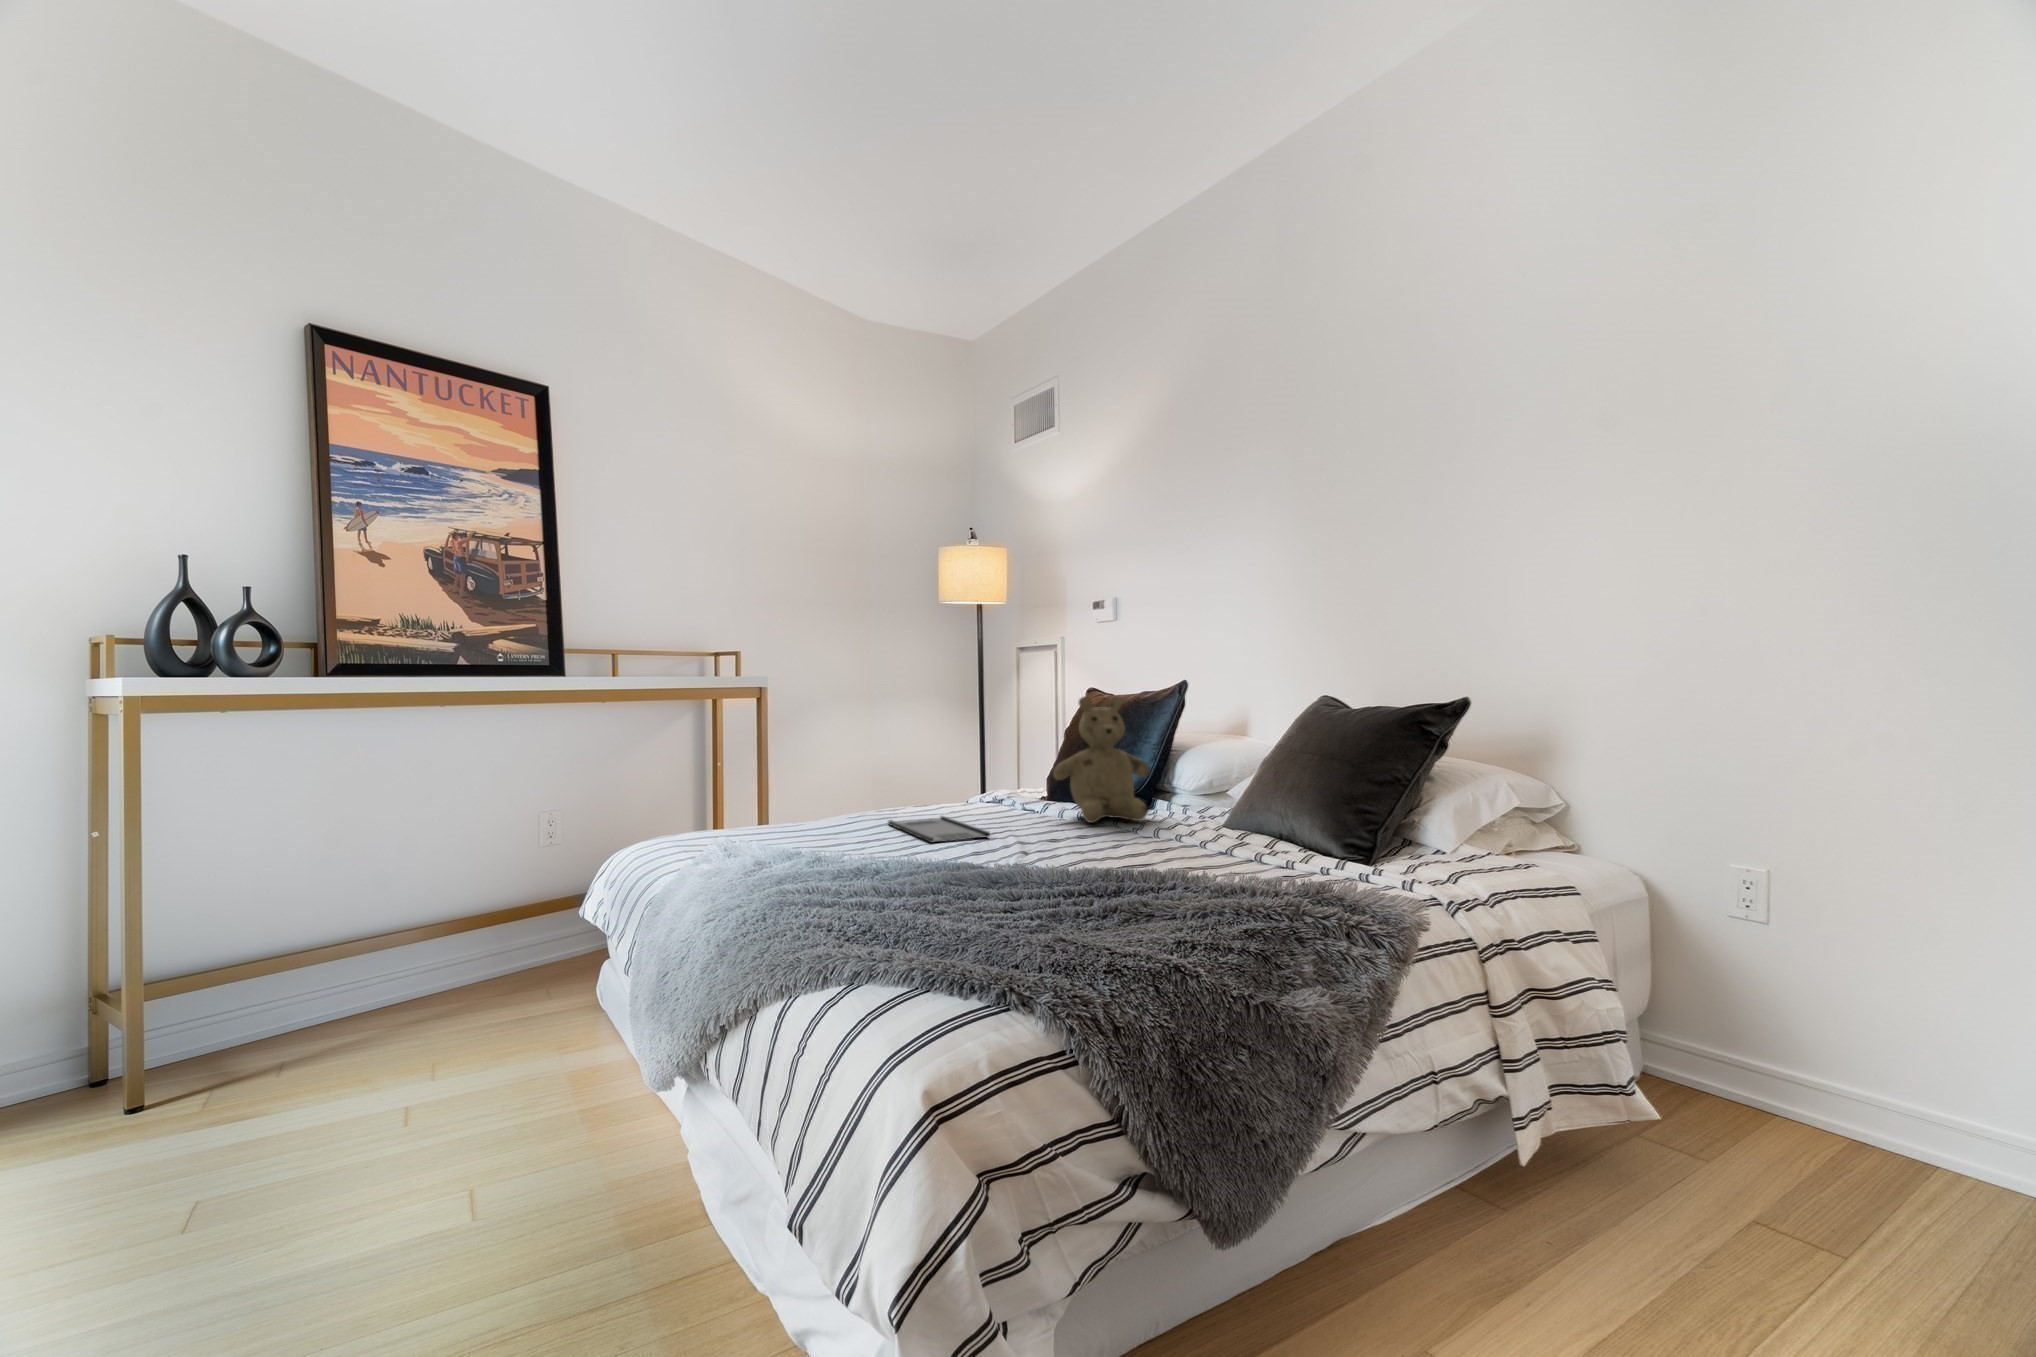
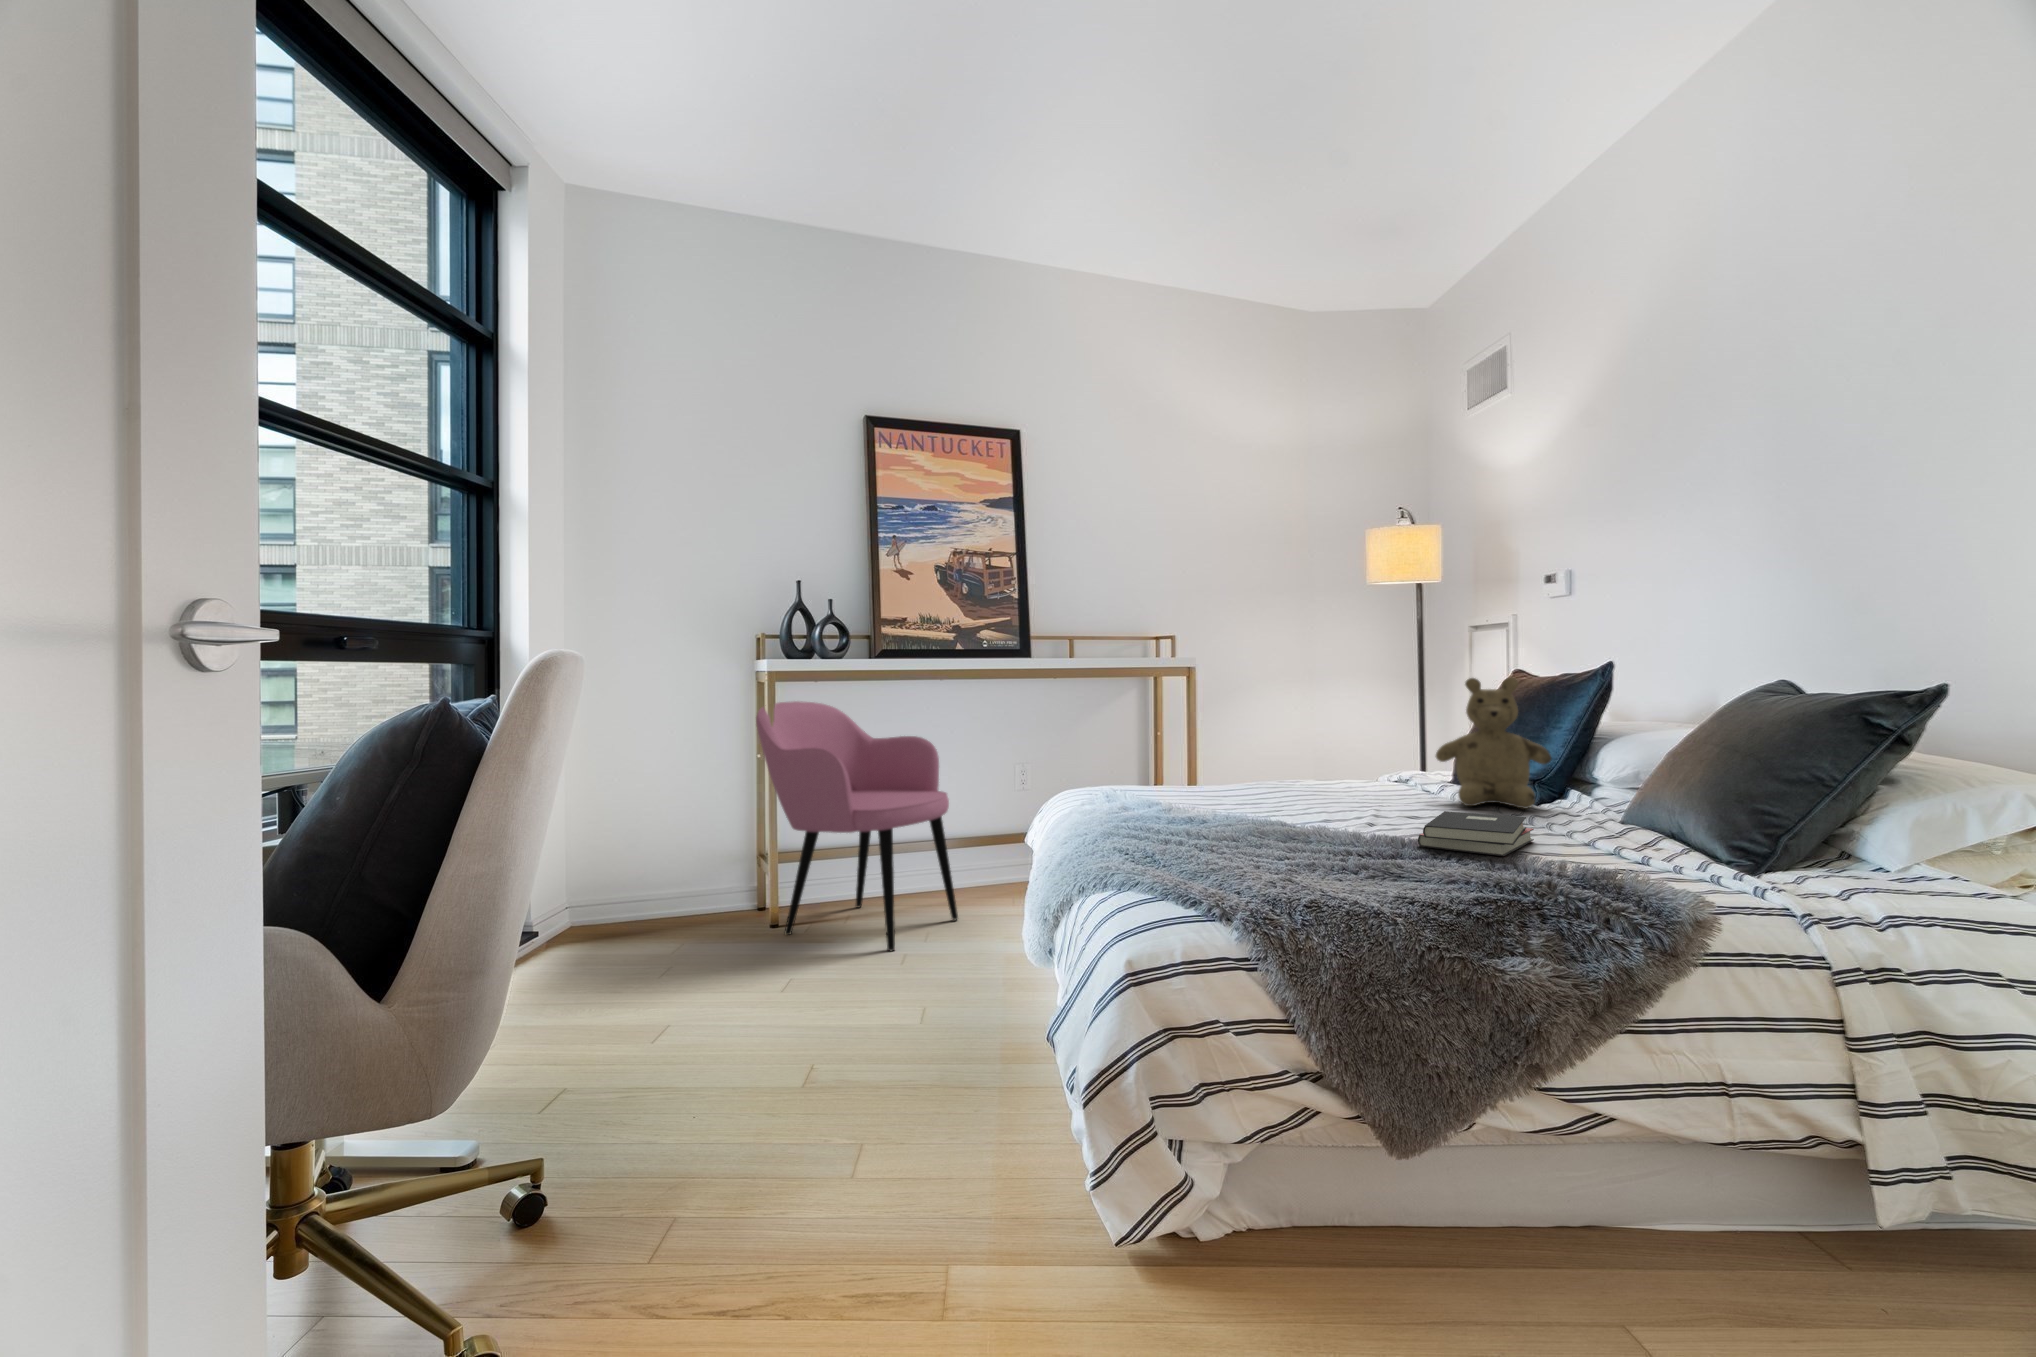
armchair: none [92,741,471,1117] -> present [756,701,958,951]
tray: present [889,816,990,842] -> none [1264,788,1345,809]
hardback book: none [1104,832,1197,875] -> present [1418,811,1534,856]

